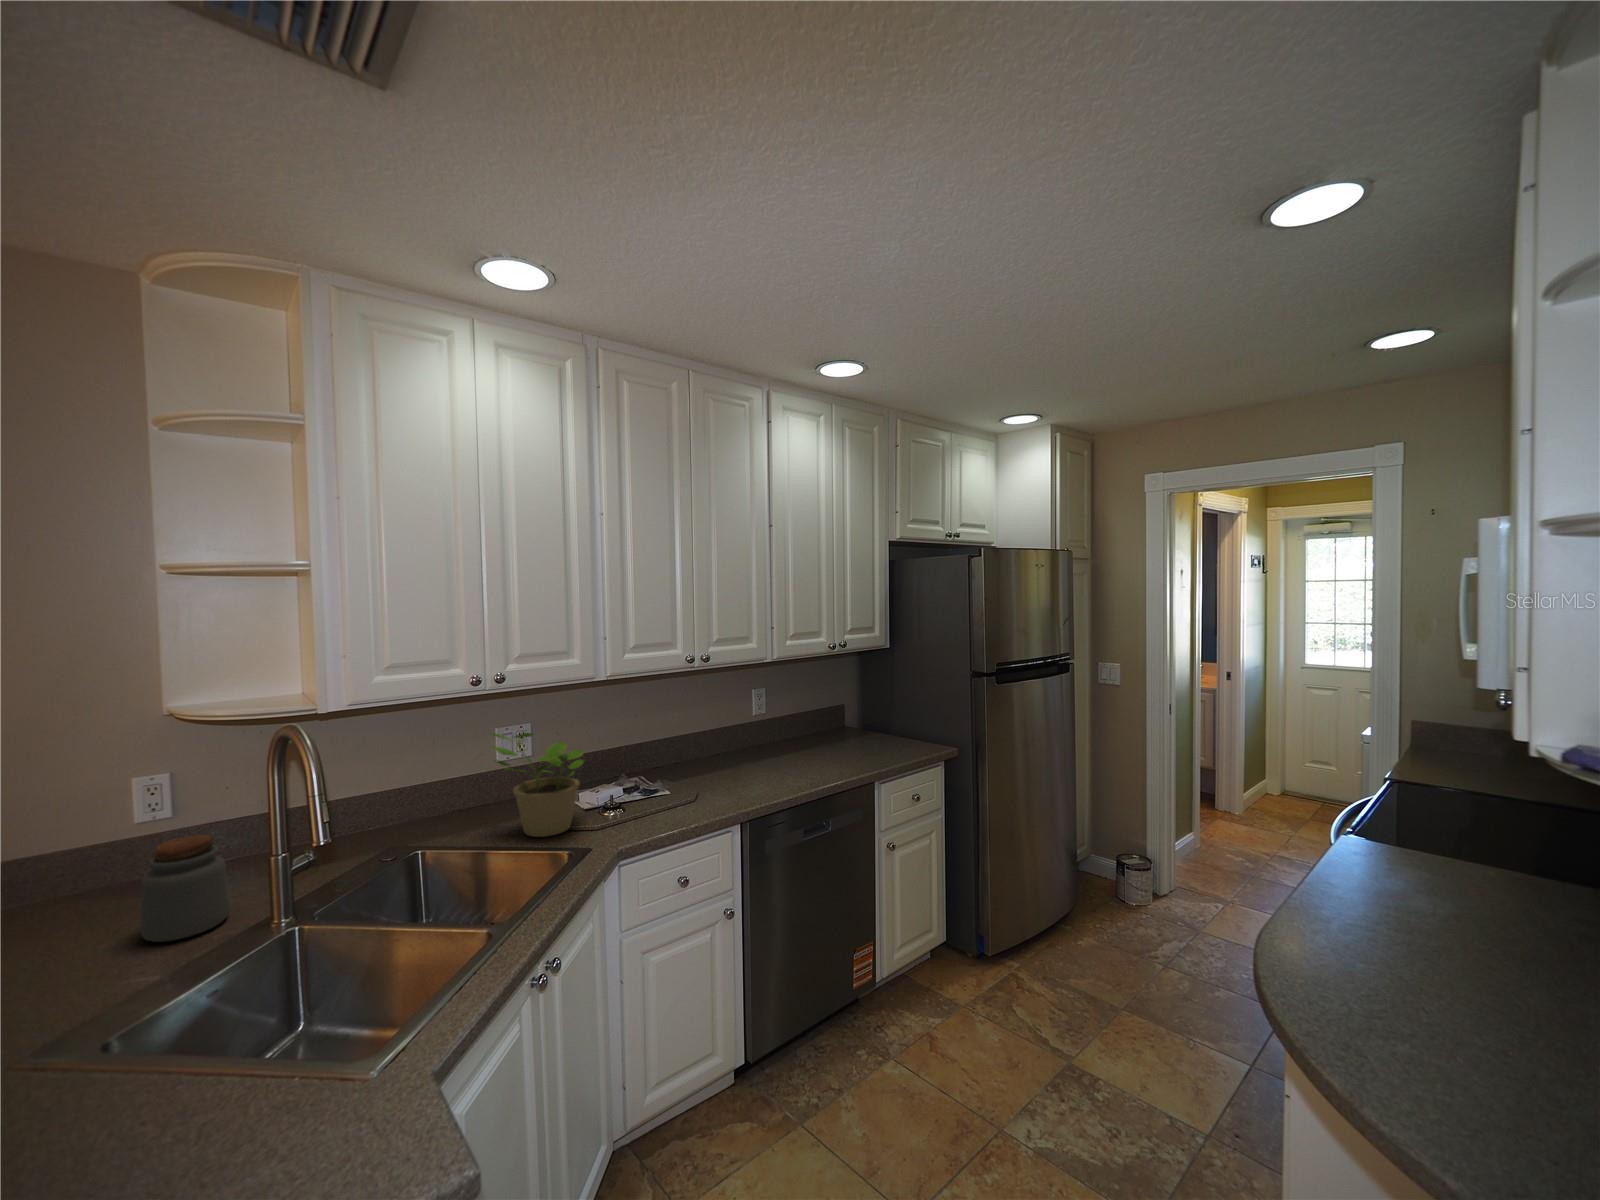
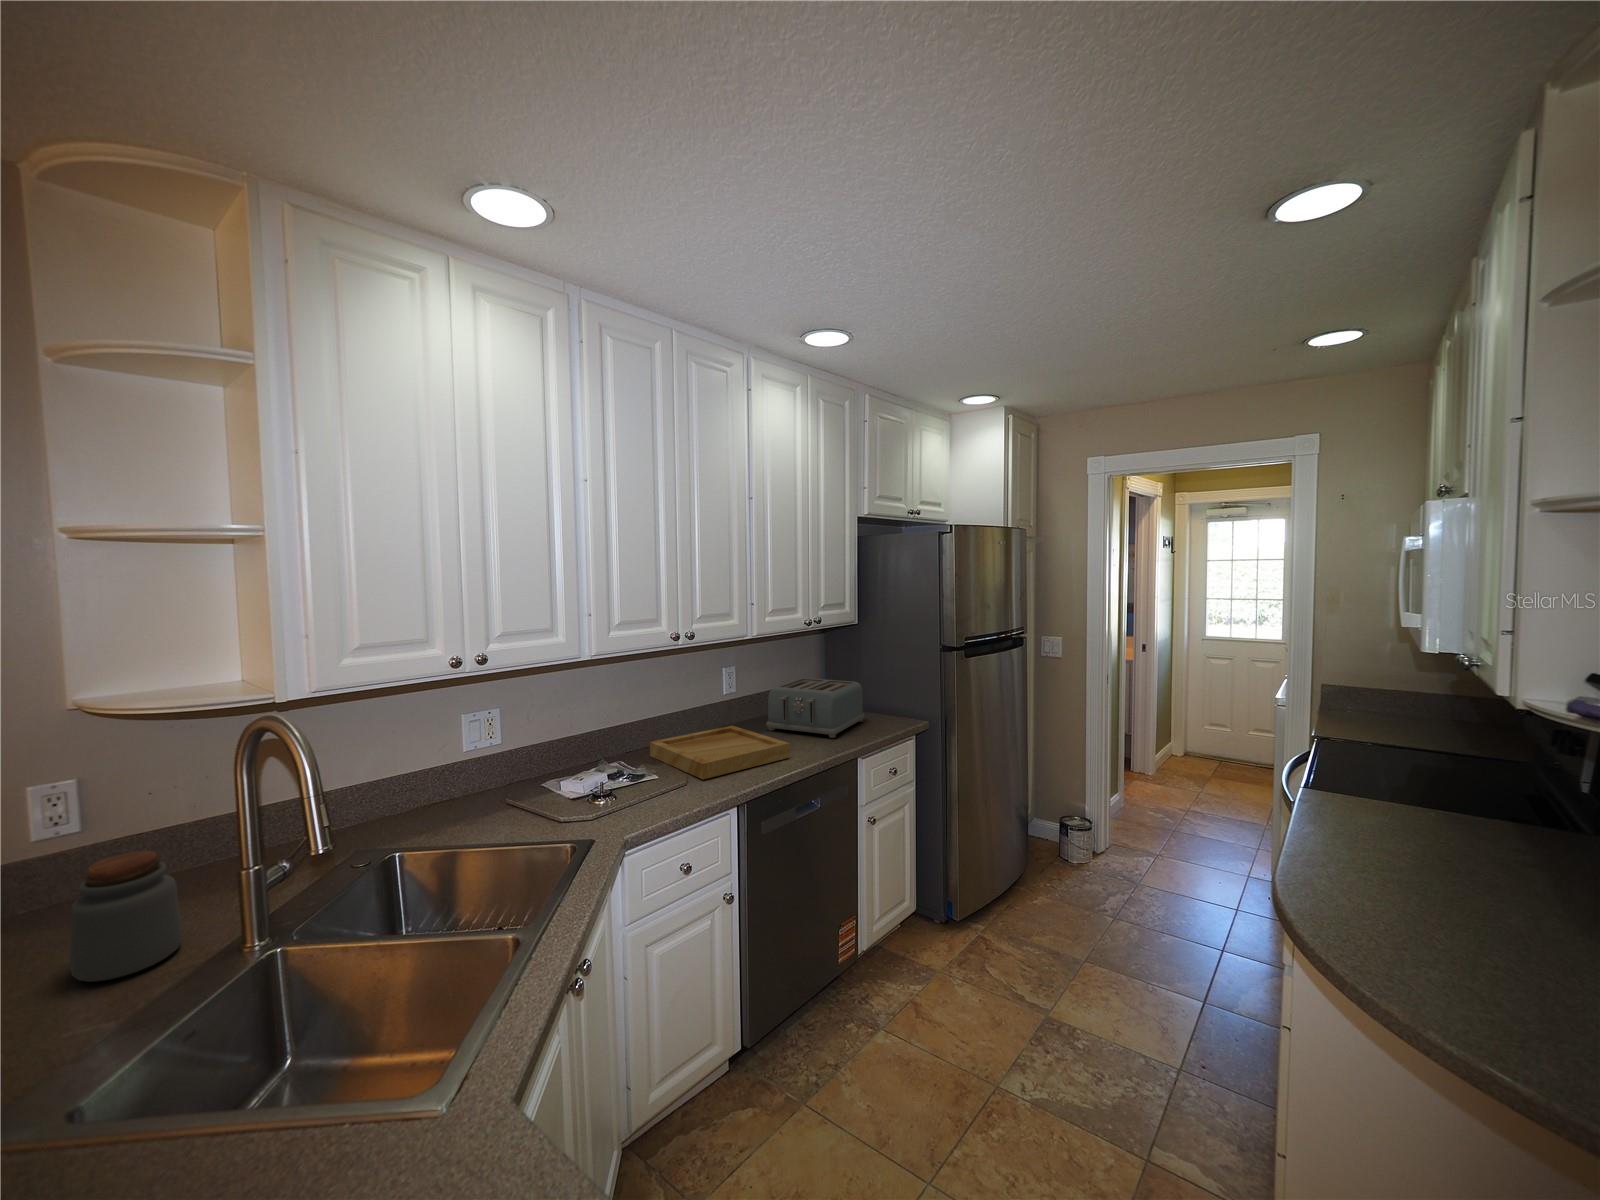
toaster: none [790,701,892,761] -> present [766,678,865,738]
potted plant: present [492,733,584,837] -> none [470,719,578,831]
tray: none [671,746,803,797] -> present [650,726,790,780]

